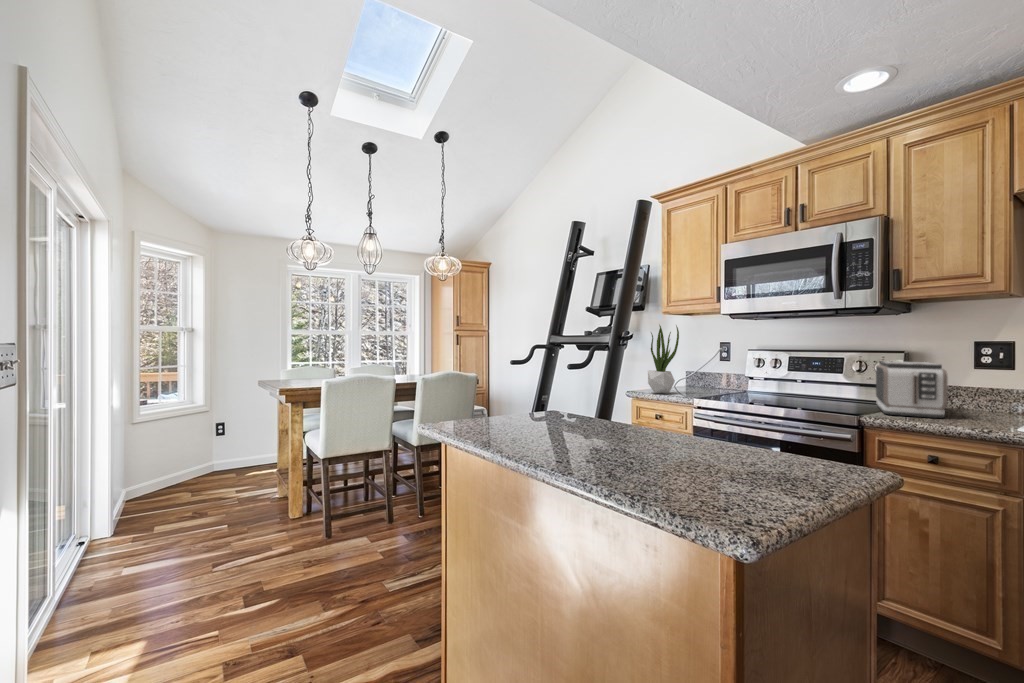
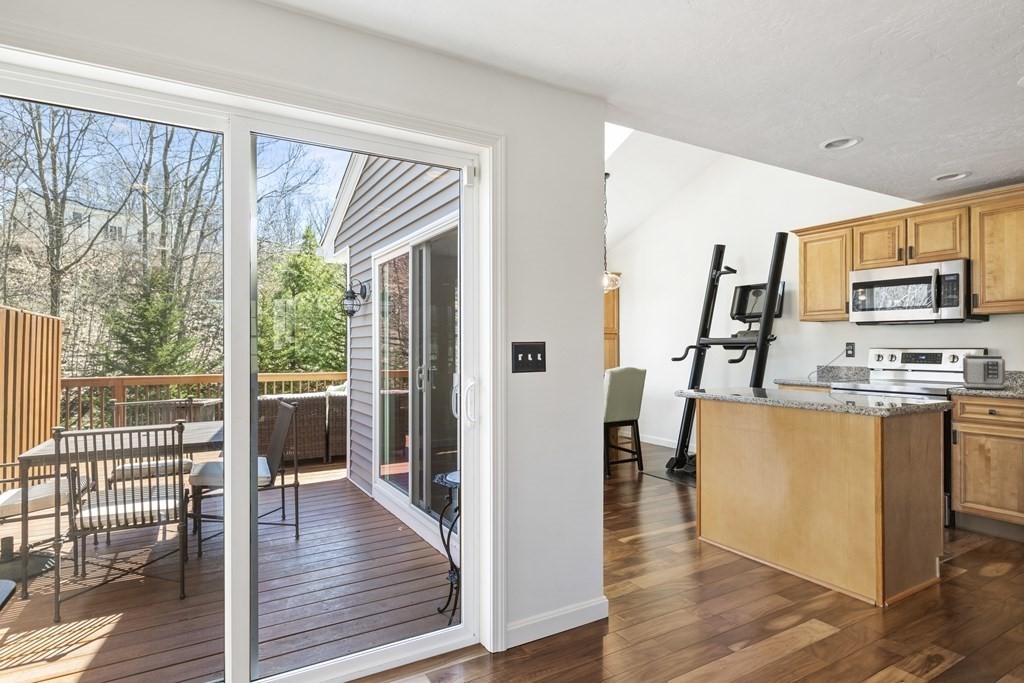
potted plant: present [648,325,679,394] -> none [791,329,816,381]

